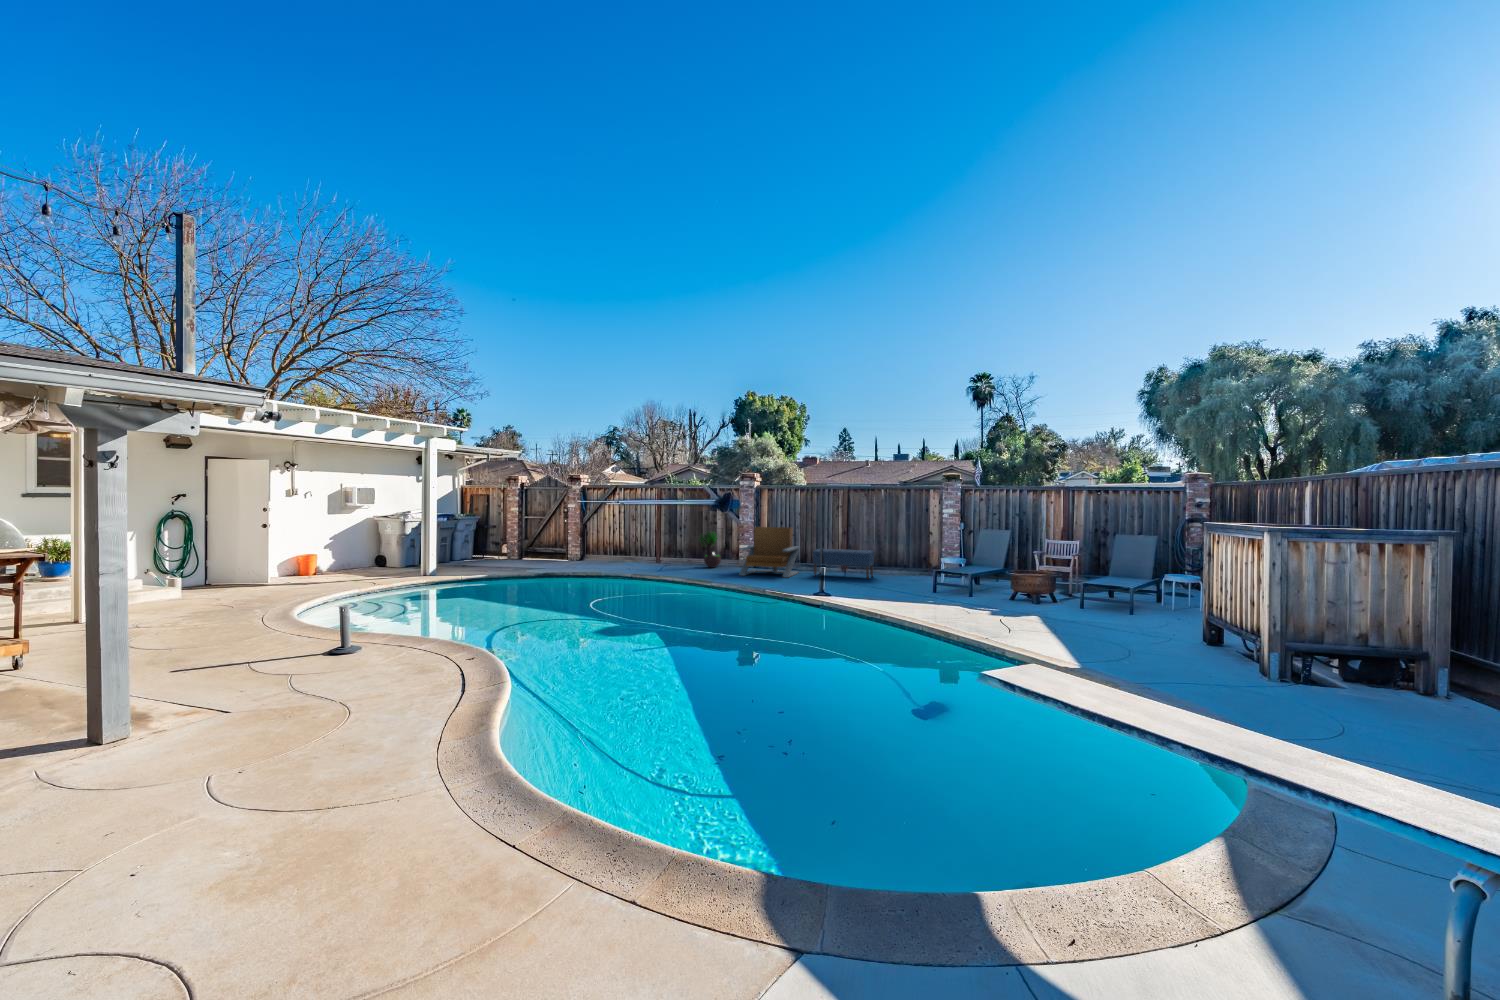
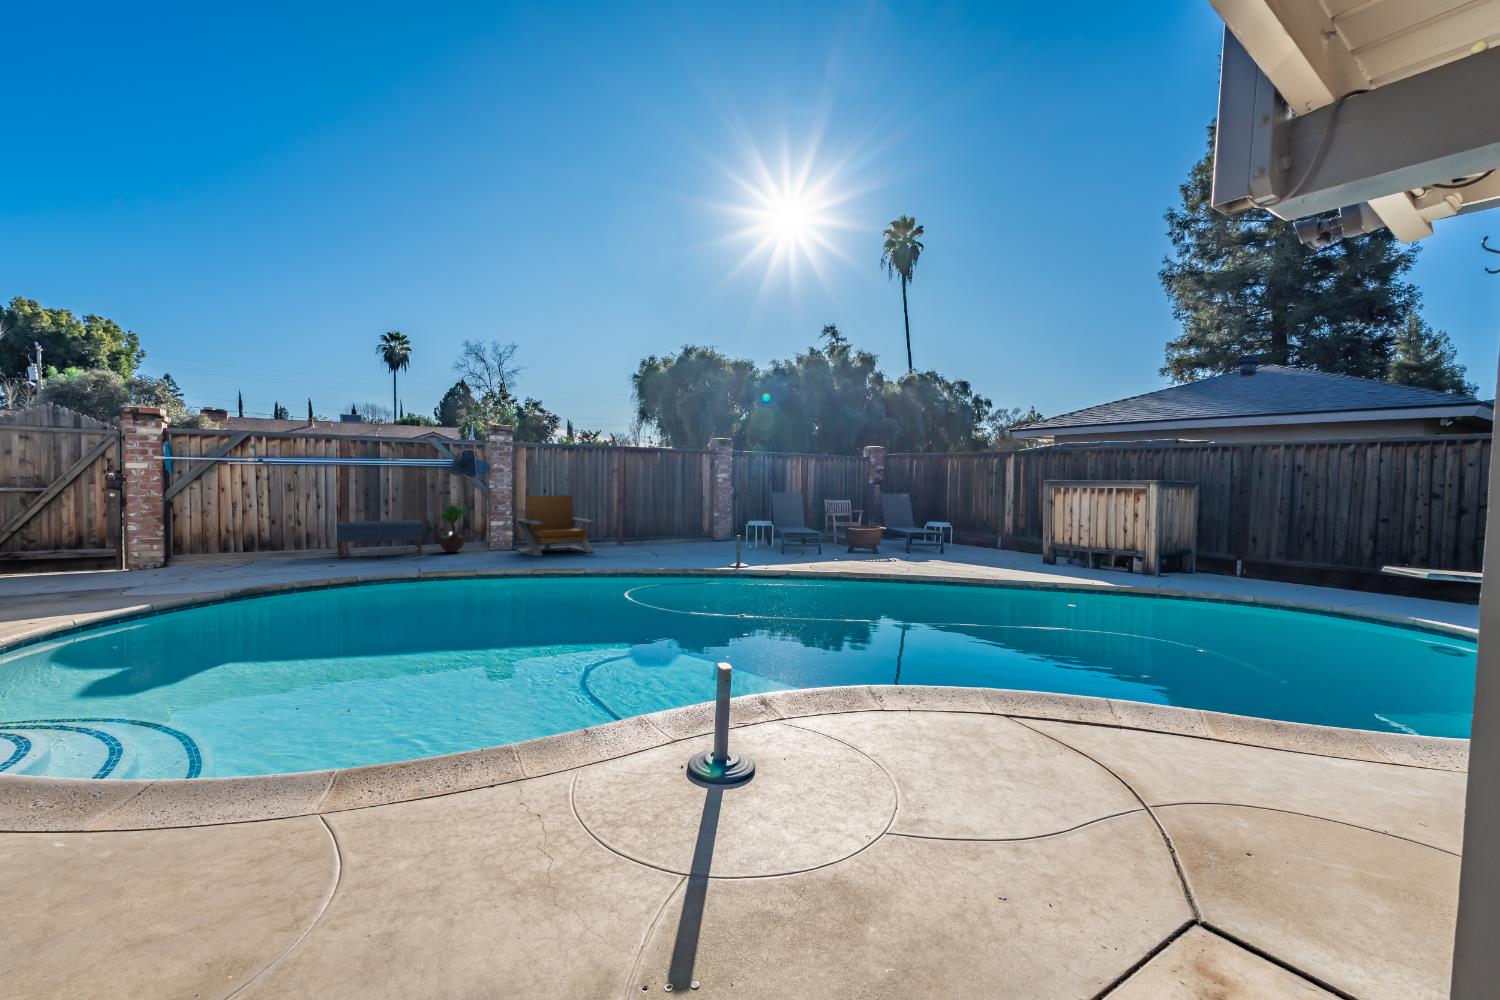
bench: present [813,549,874,579] -> present [336,520,423,559]

